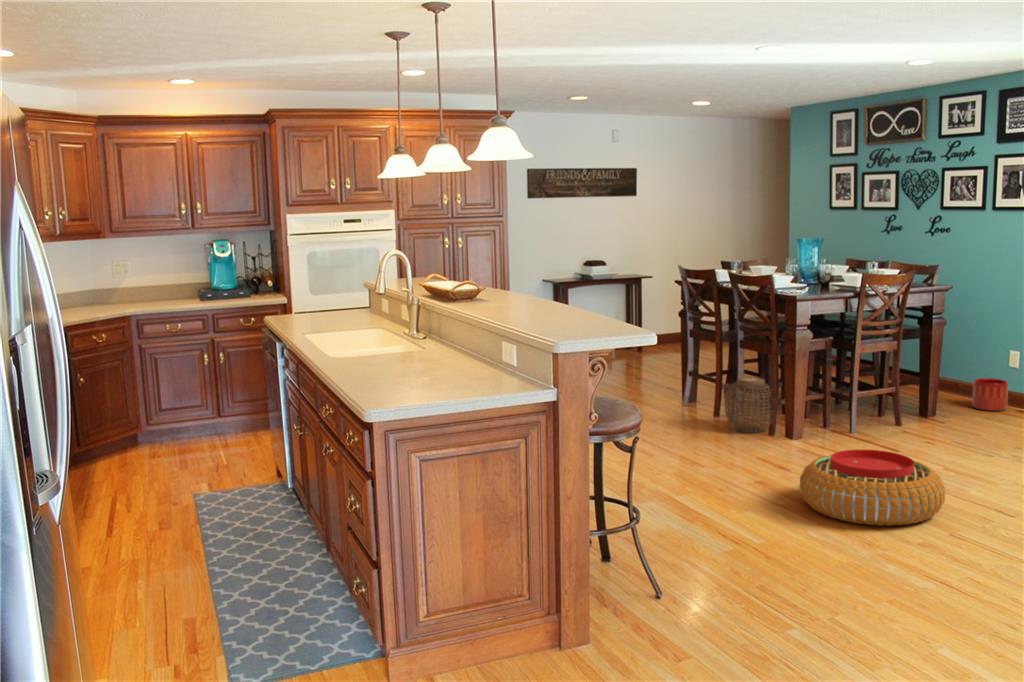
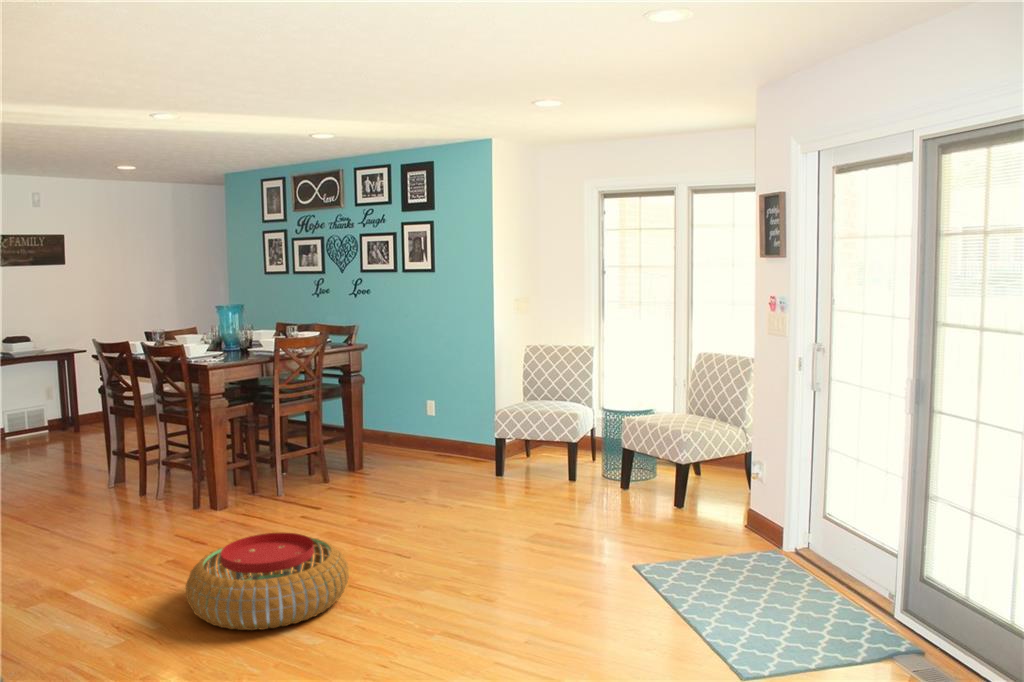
woven basket: present [725,377,773,433] -> none [135,453,195,516]
planter: present [972,378,1008,411] -> none [398,426,428,457]

